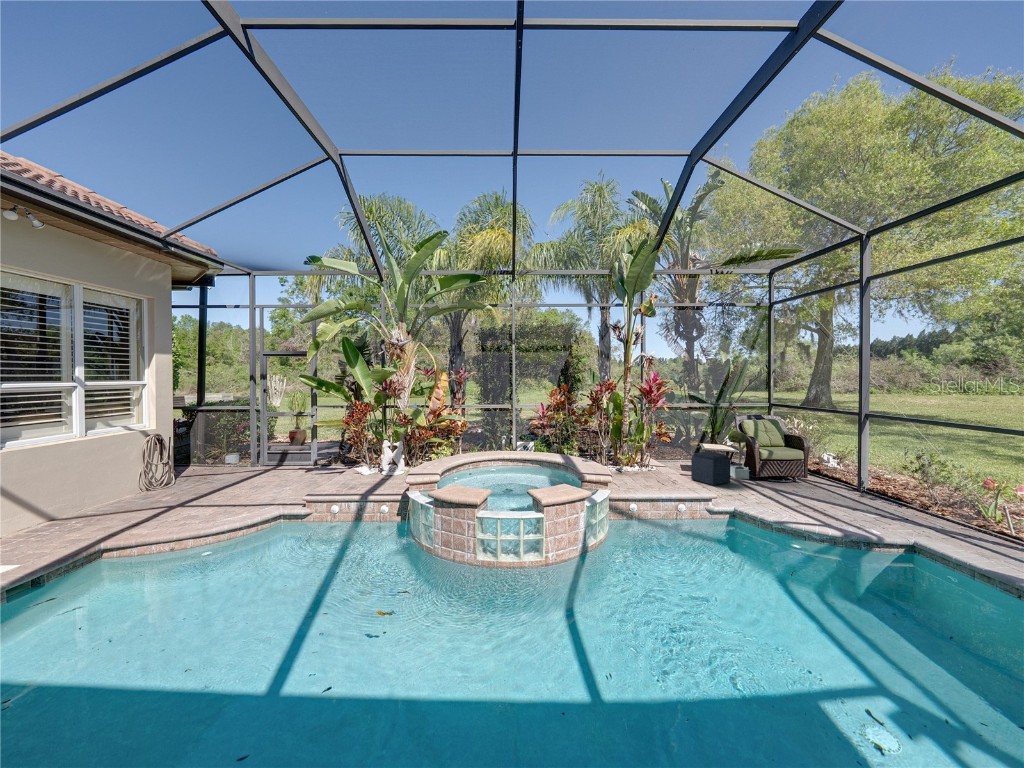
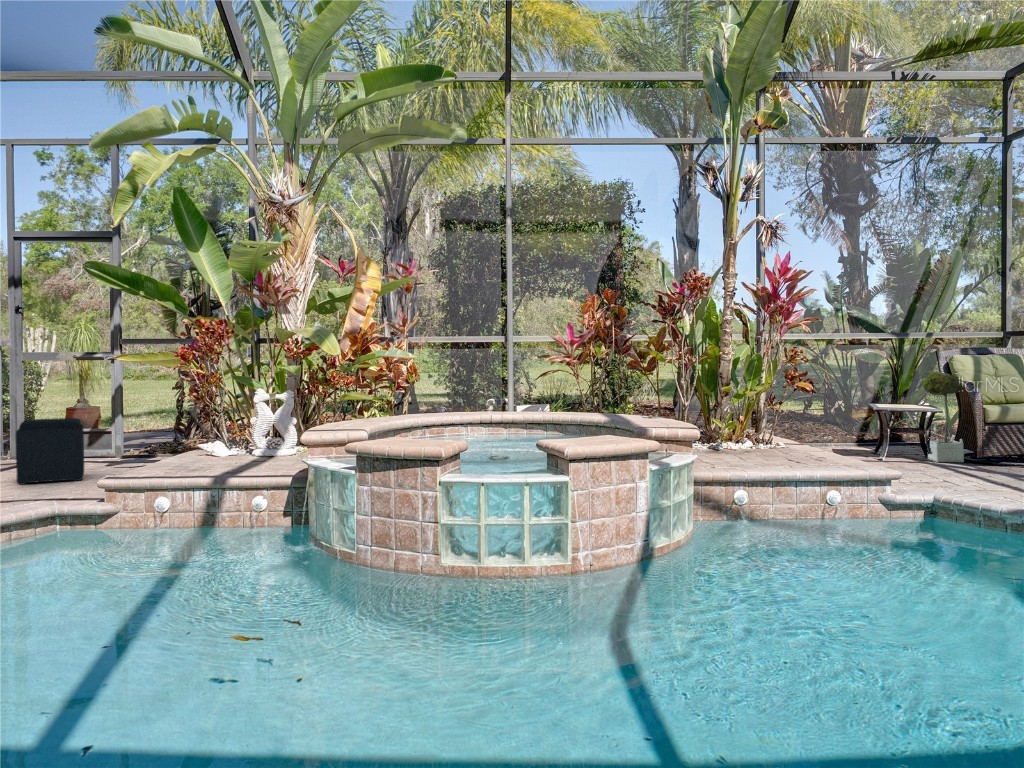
ottoman: present [691,452,730,486] -> present [16,418,84,485]

